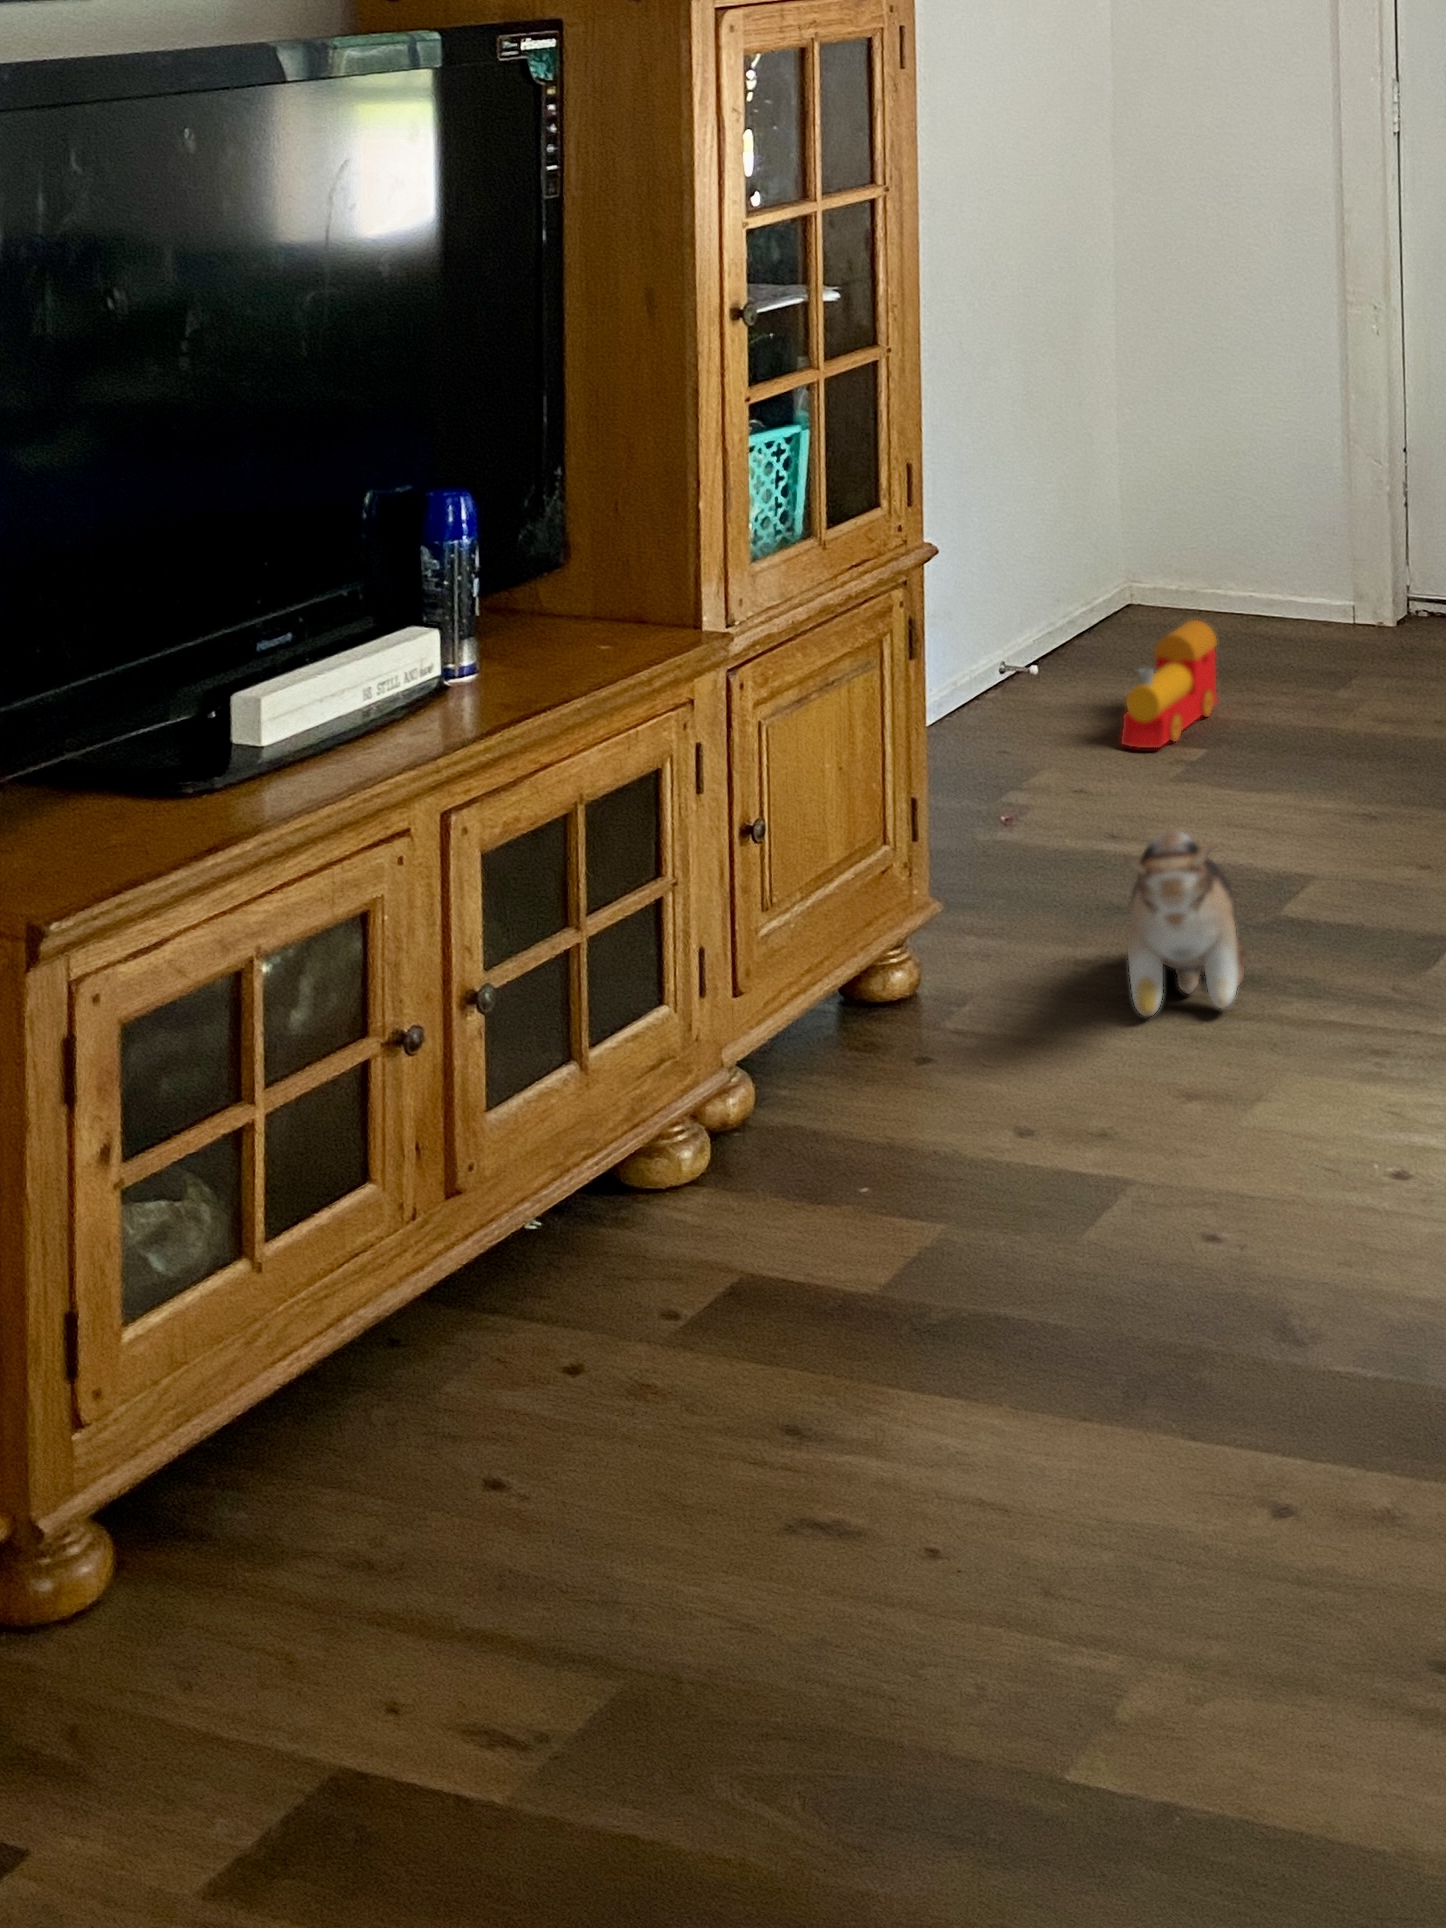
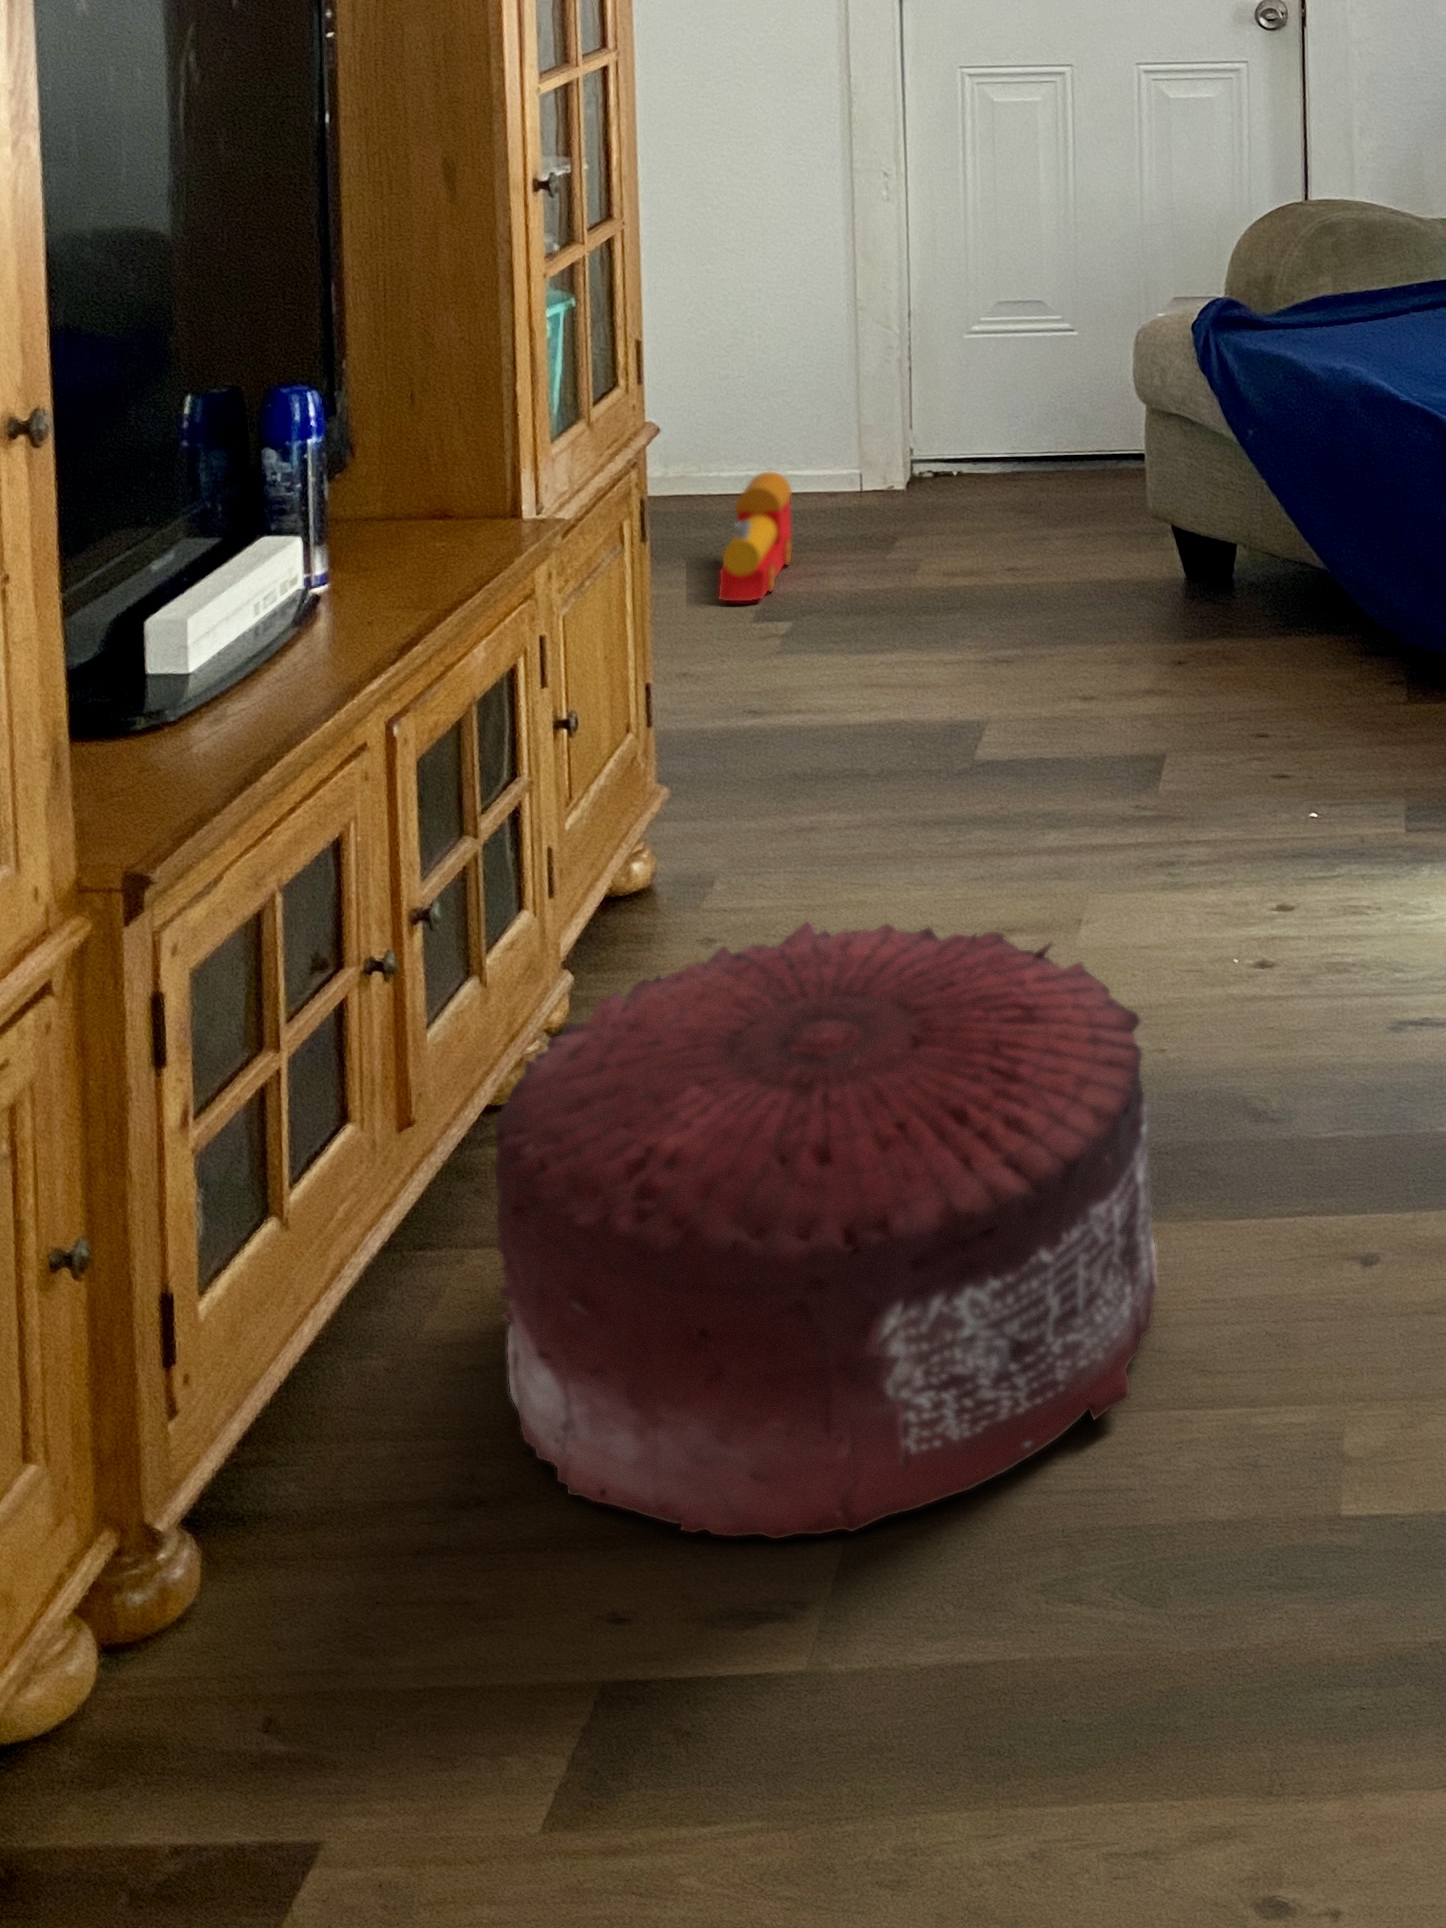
plush toy: present [1125,829,1246,1016] -> none [885,661,1008,846]
pouf: none [395,1064,1066,1691] -> present [494,922,1158,1539]

